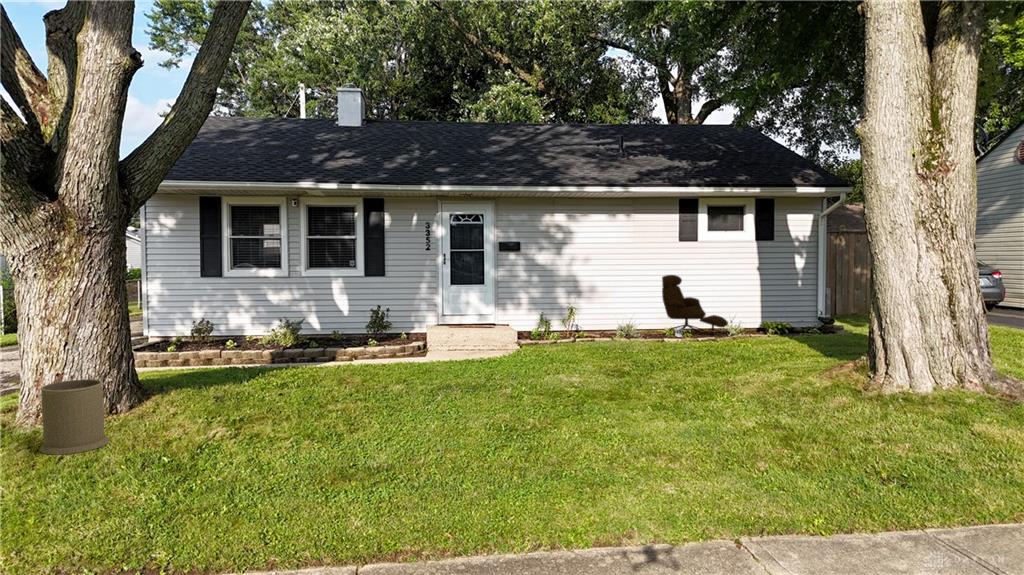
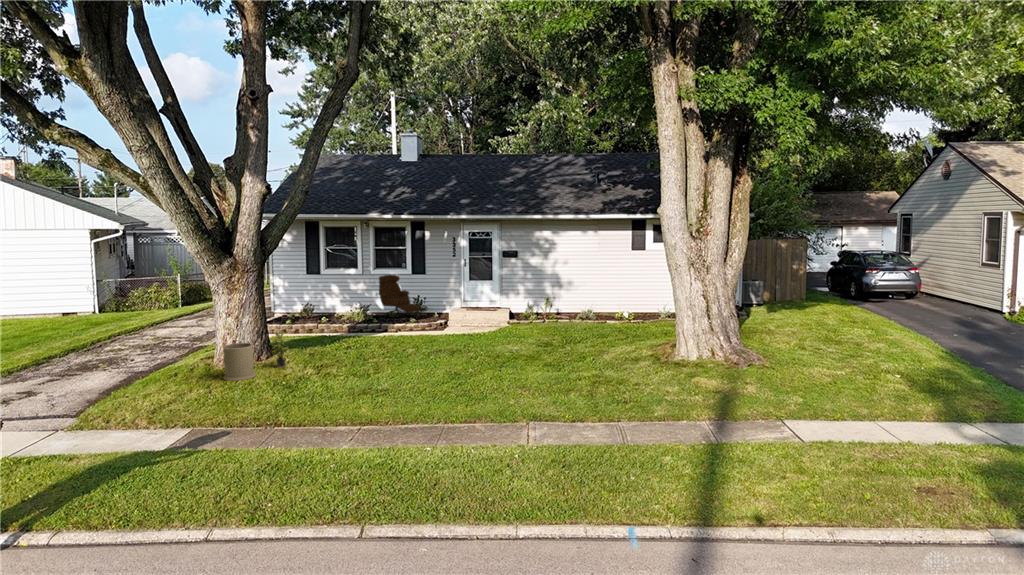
lounge chair: present [662,275,728,335] -> present [379,275,419,317]
potted plant: none [135,356,176,426] -> present [270,332,287,368]

